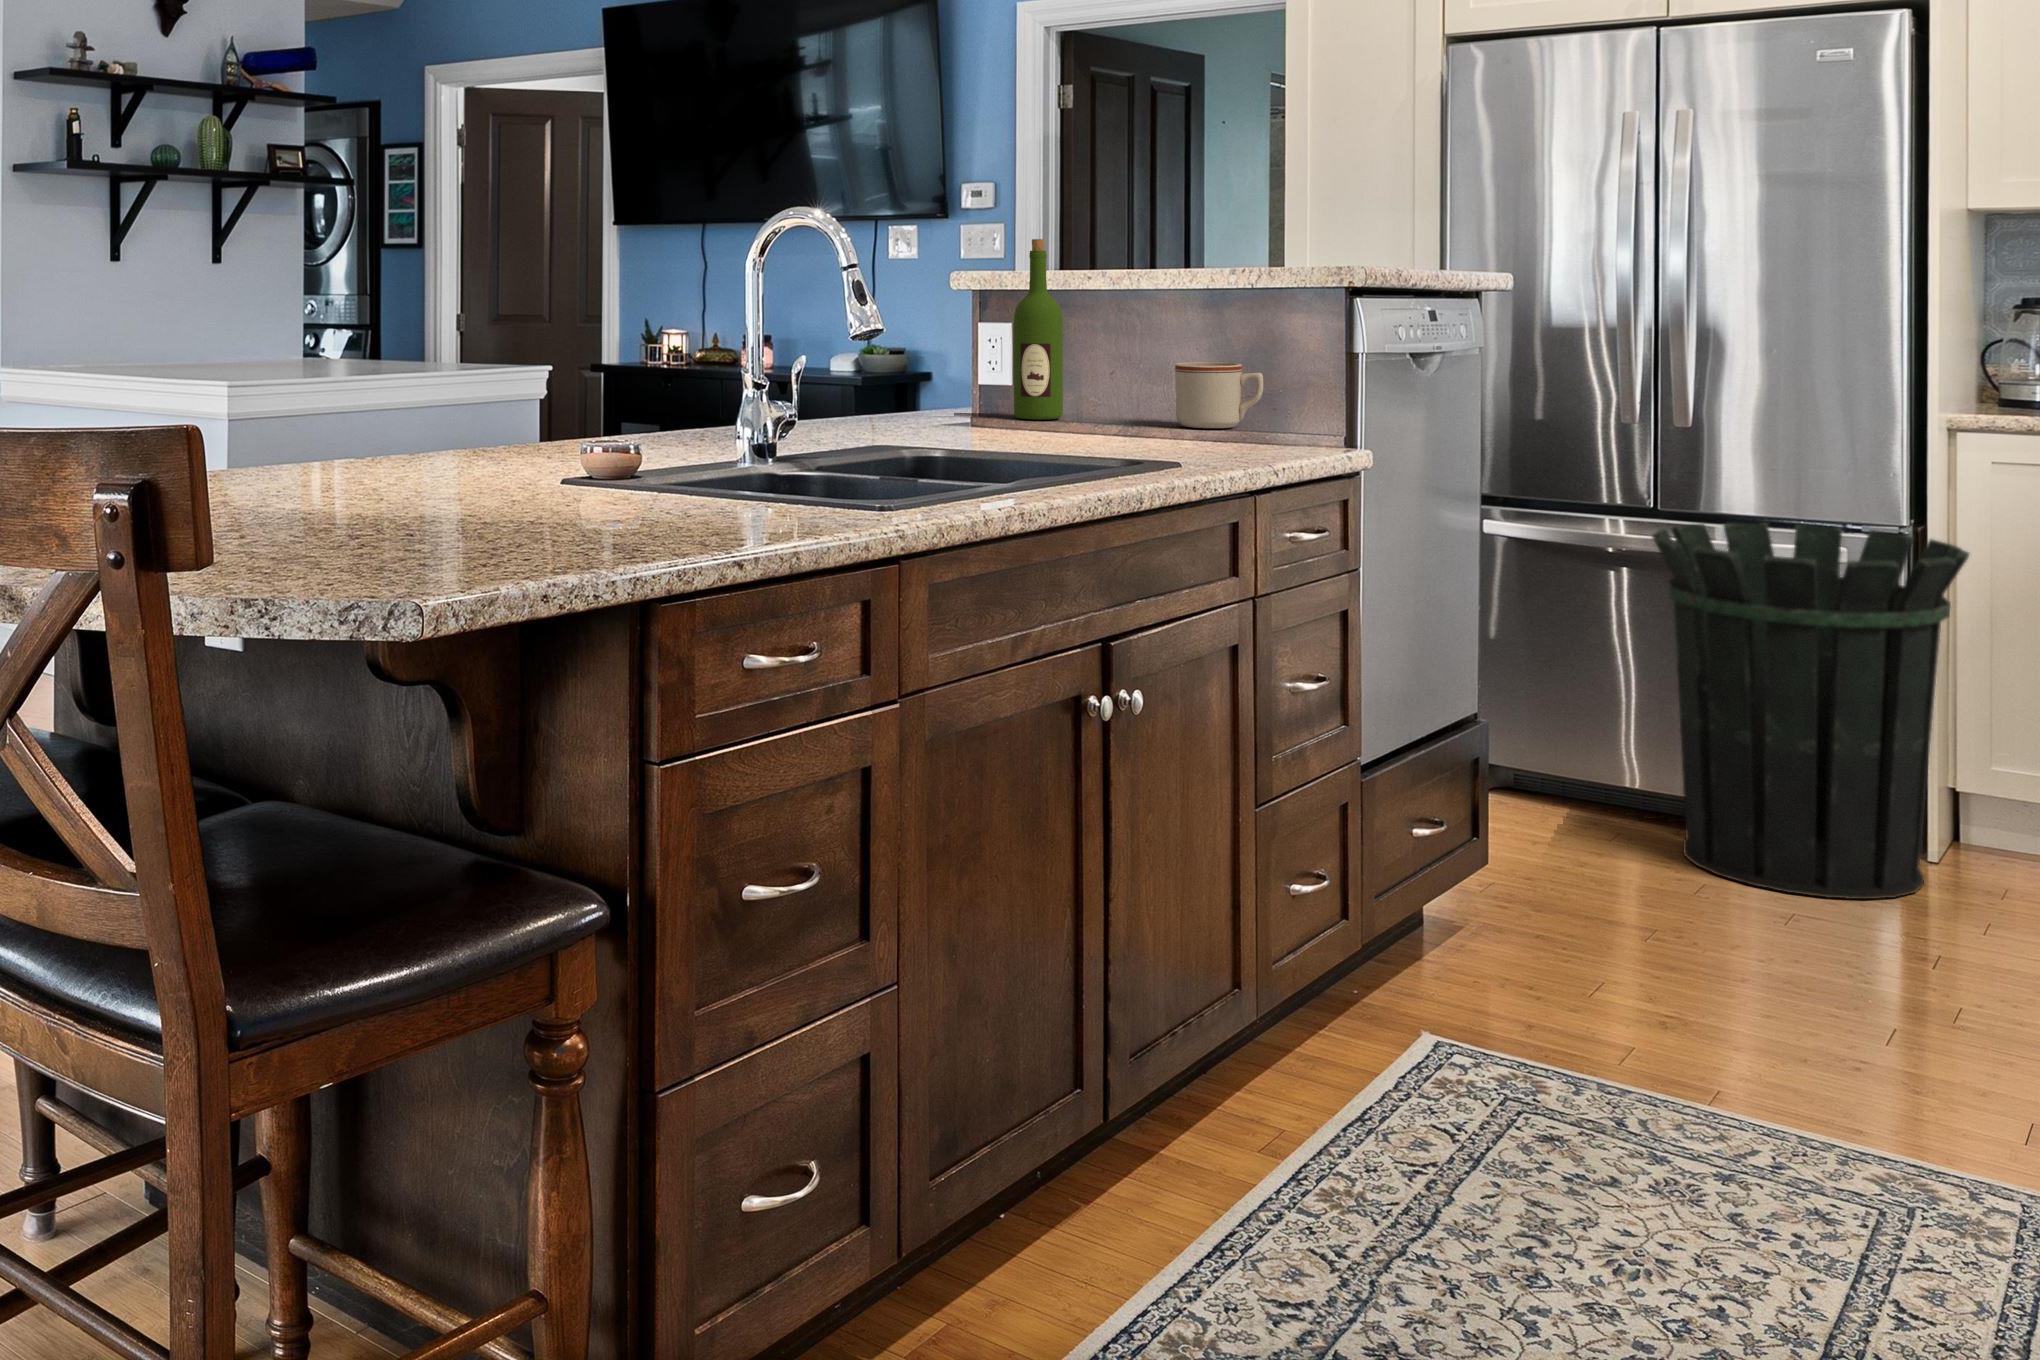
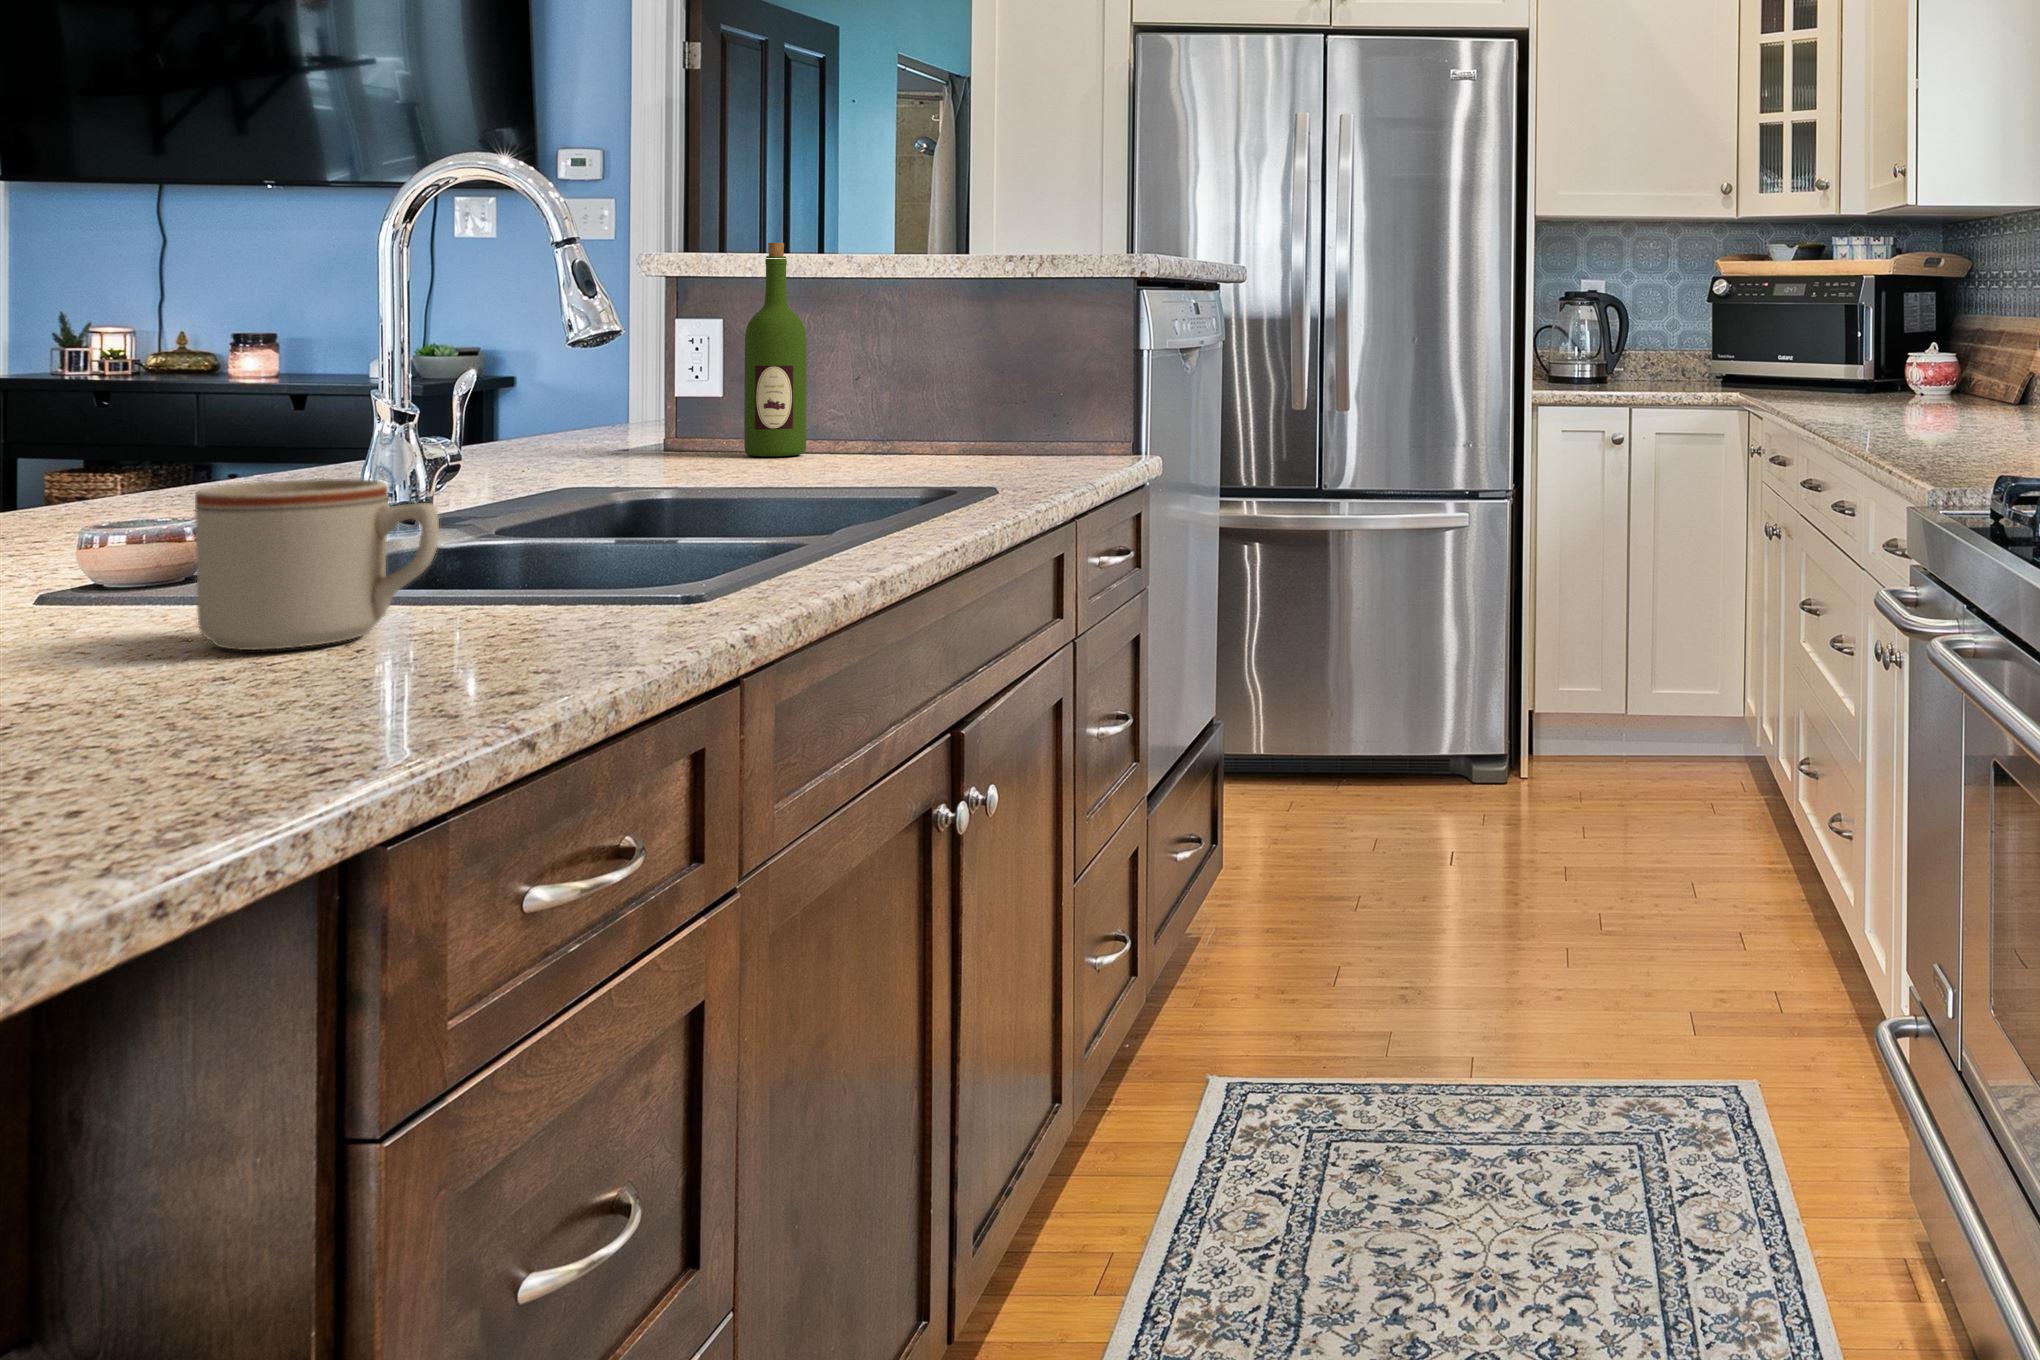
mug: present [1175,362,1263,428] -> present [195,479,439,650]
waste bin: present [1652,523,1969,899] -> none [1327,525,1553,845]

